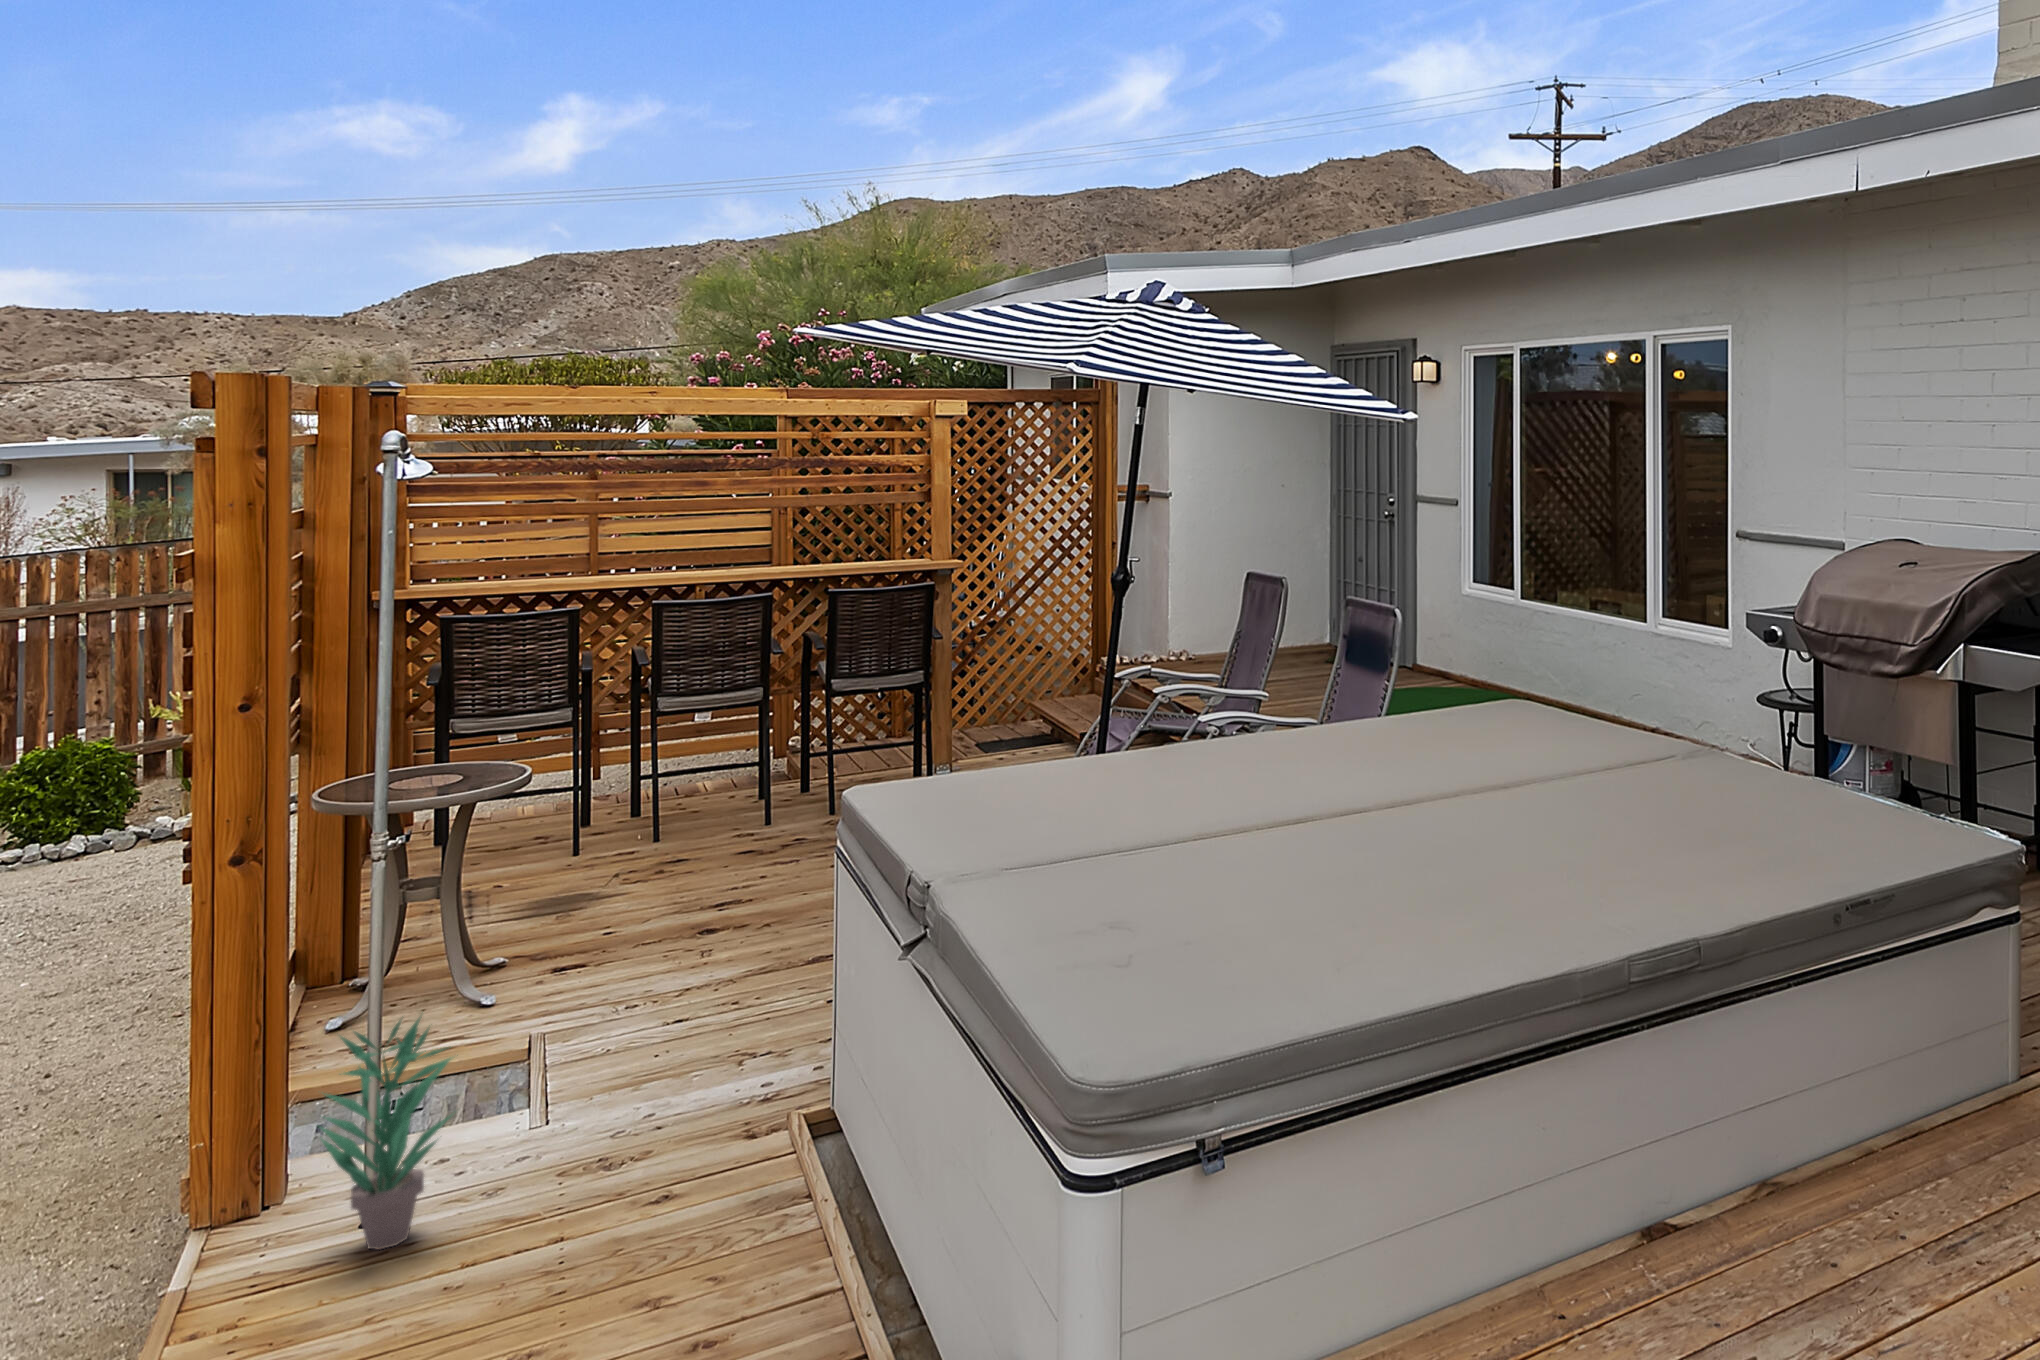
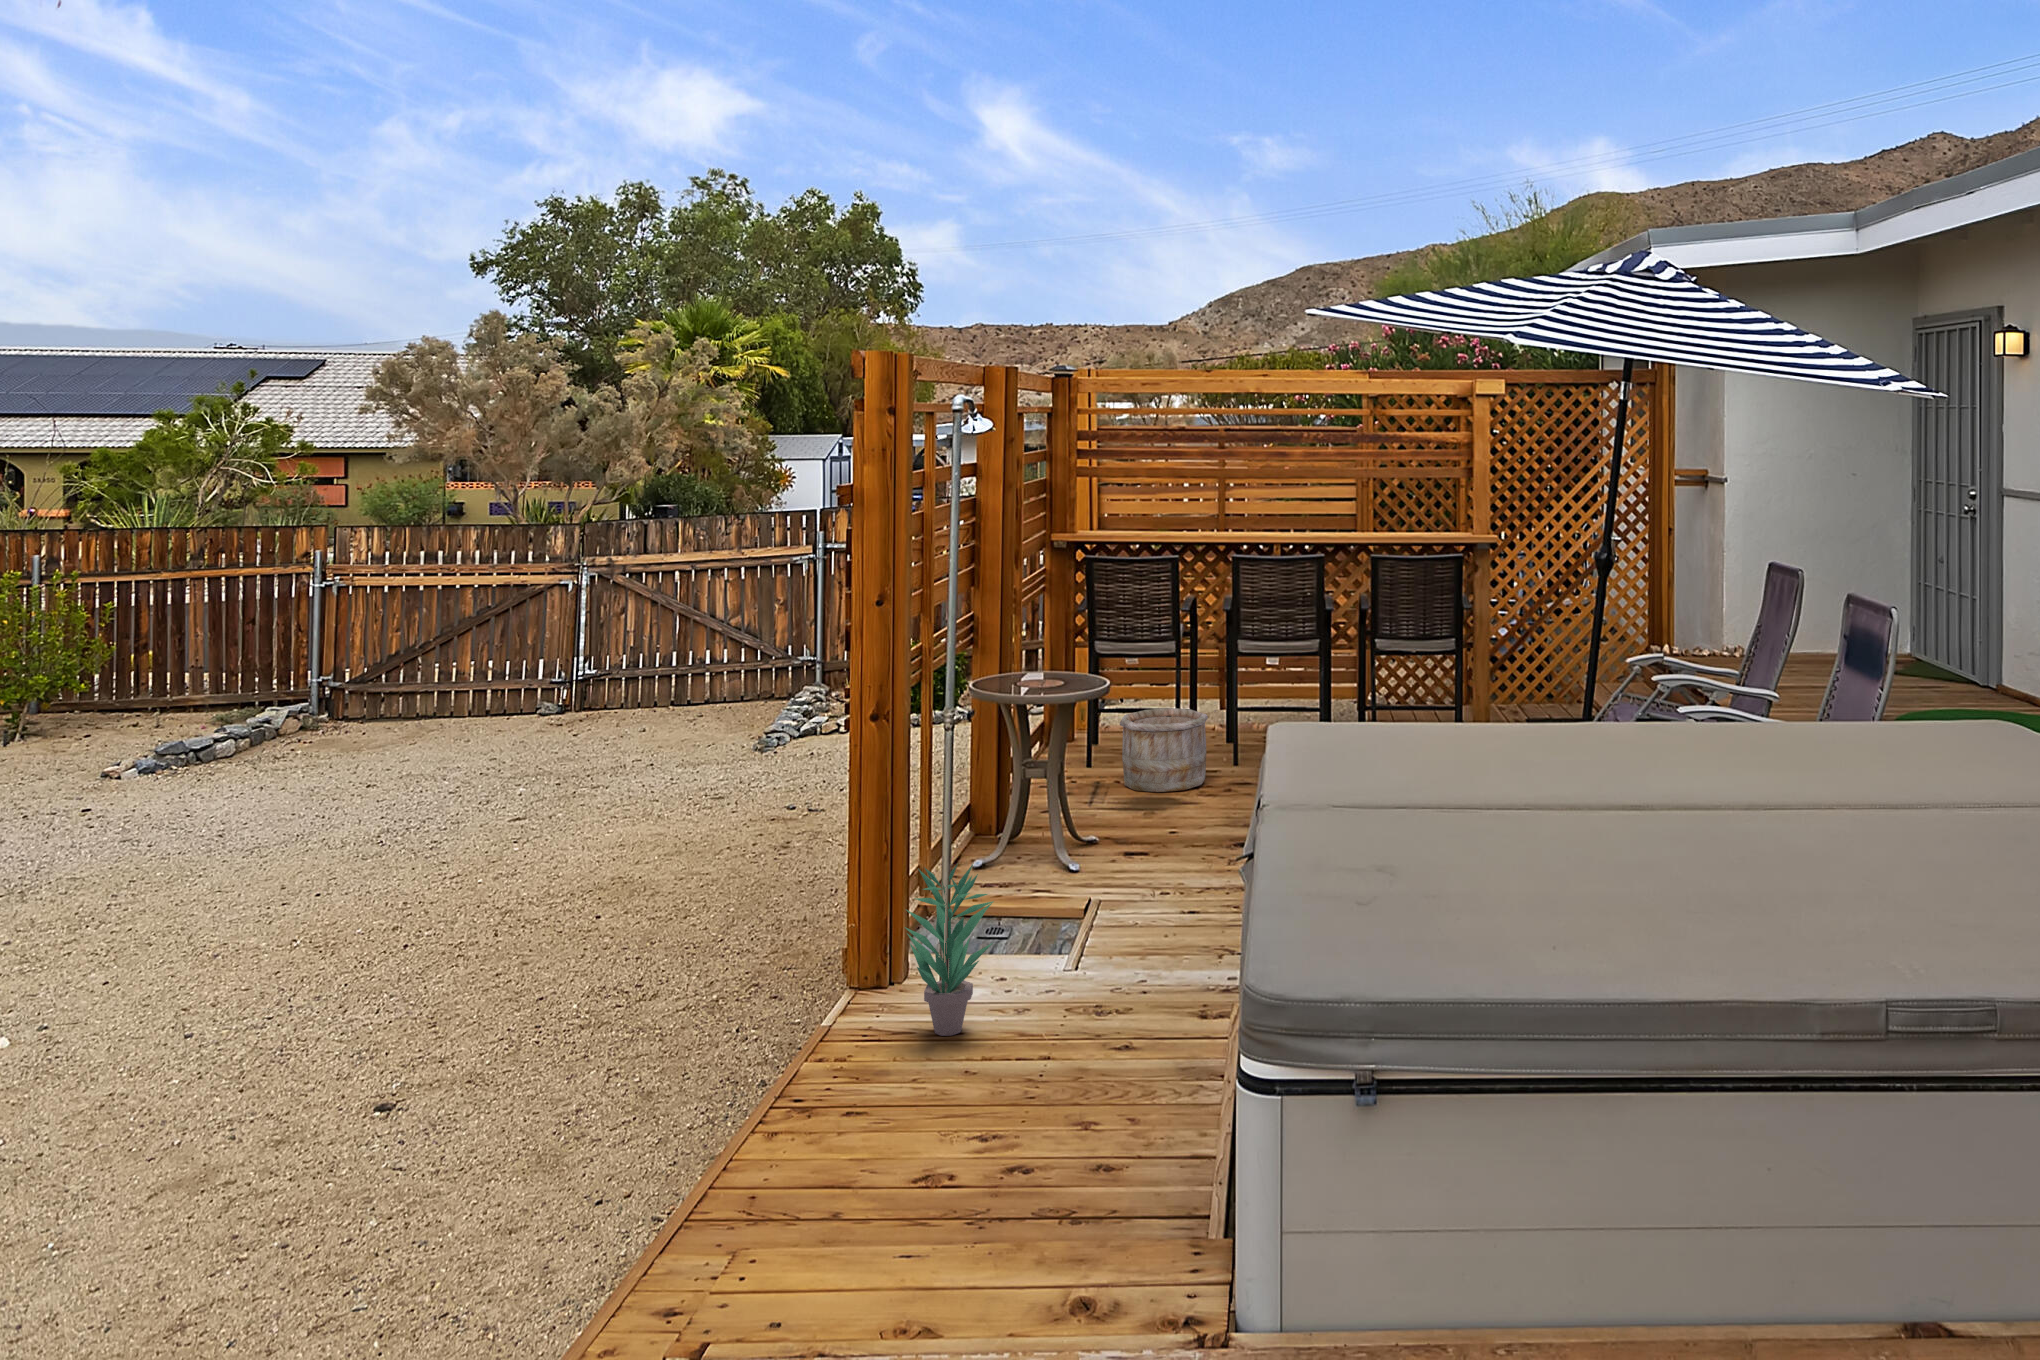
wooden bucket: none [500,790,619,896] -> present [1120,708,1208,792]

